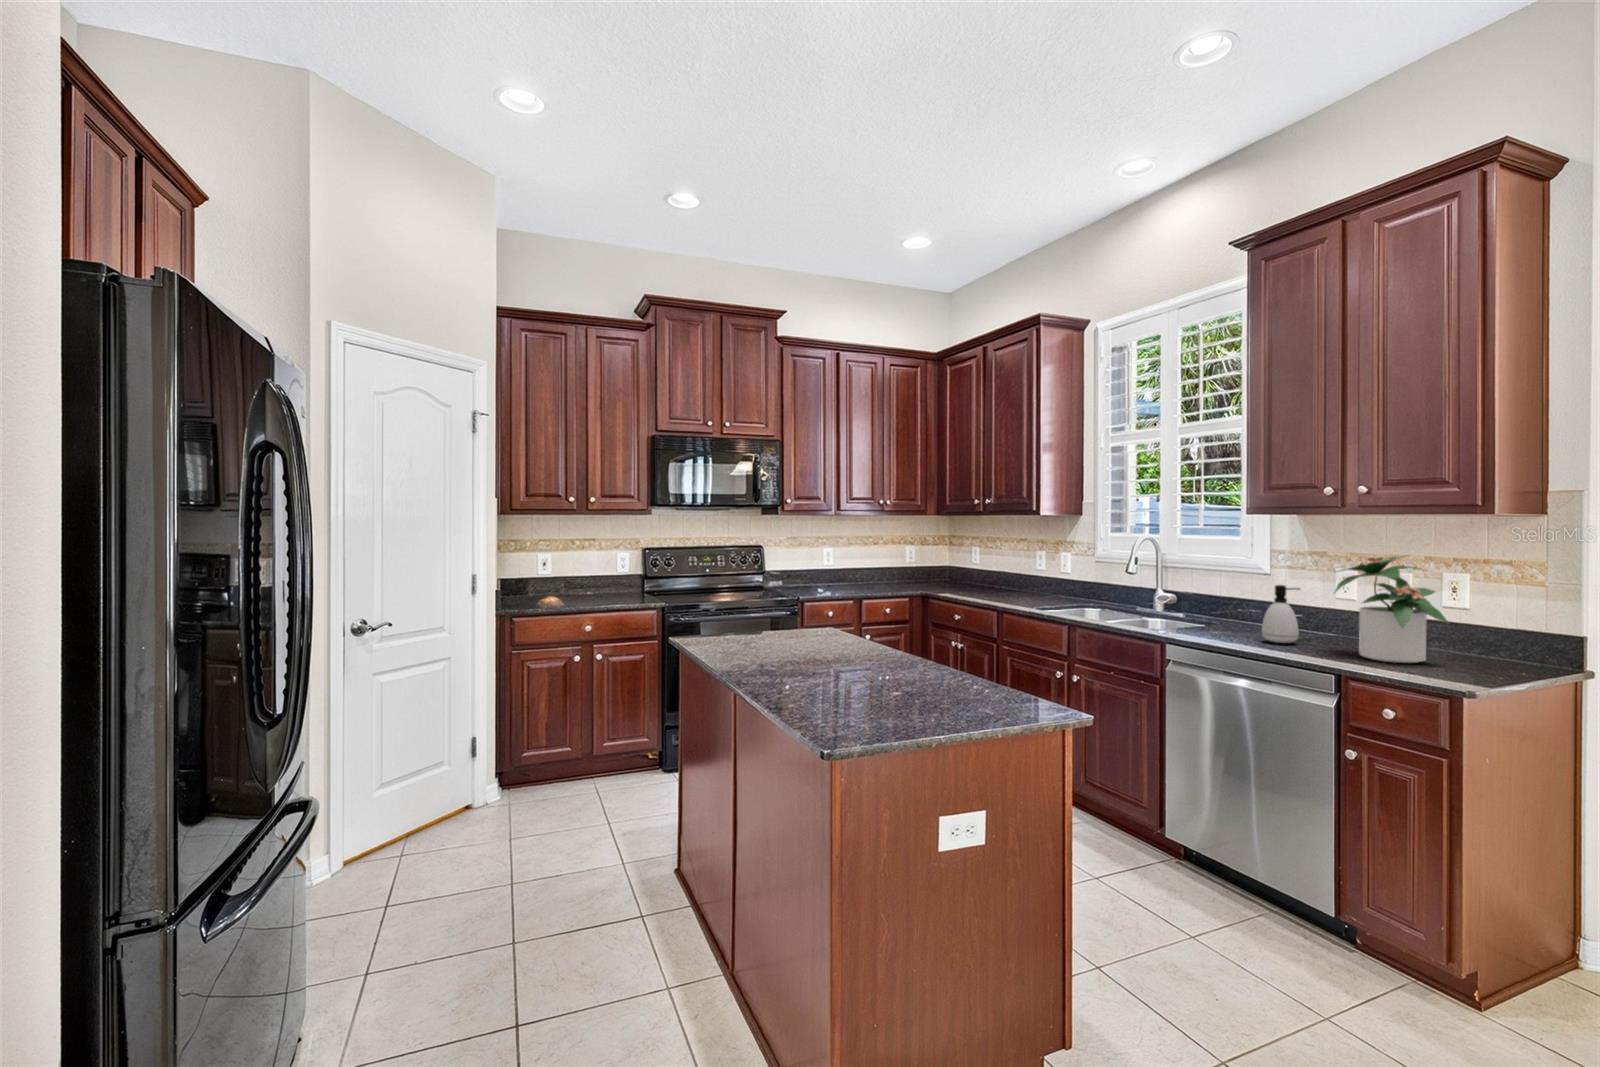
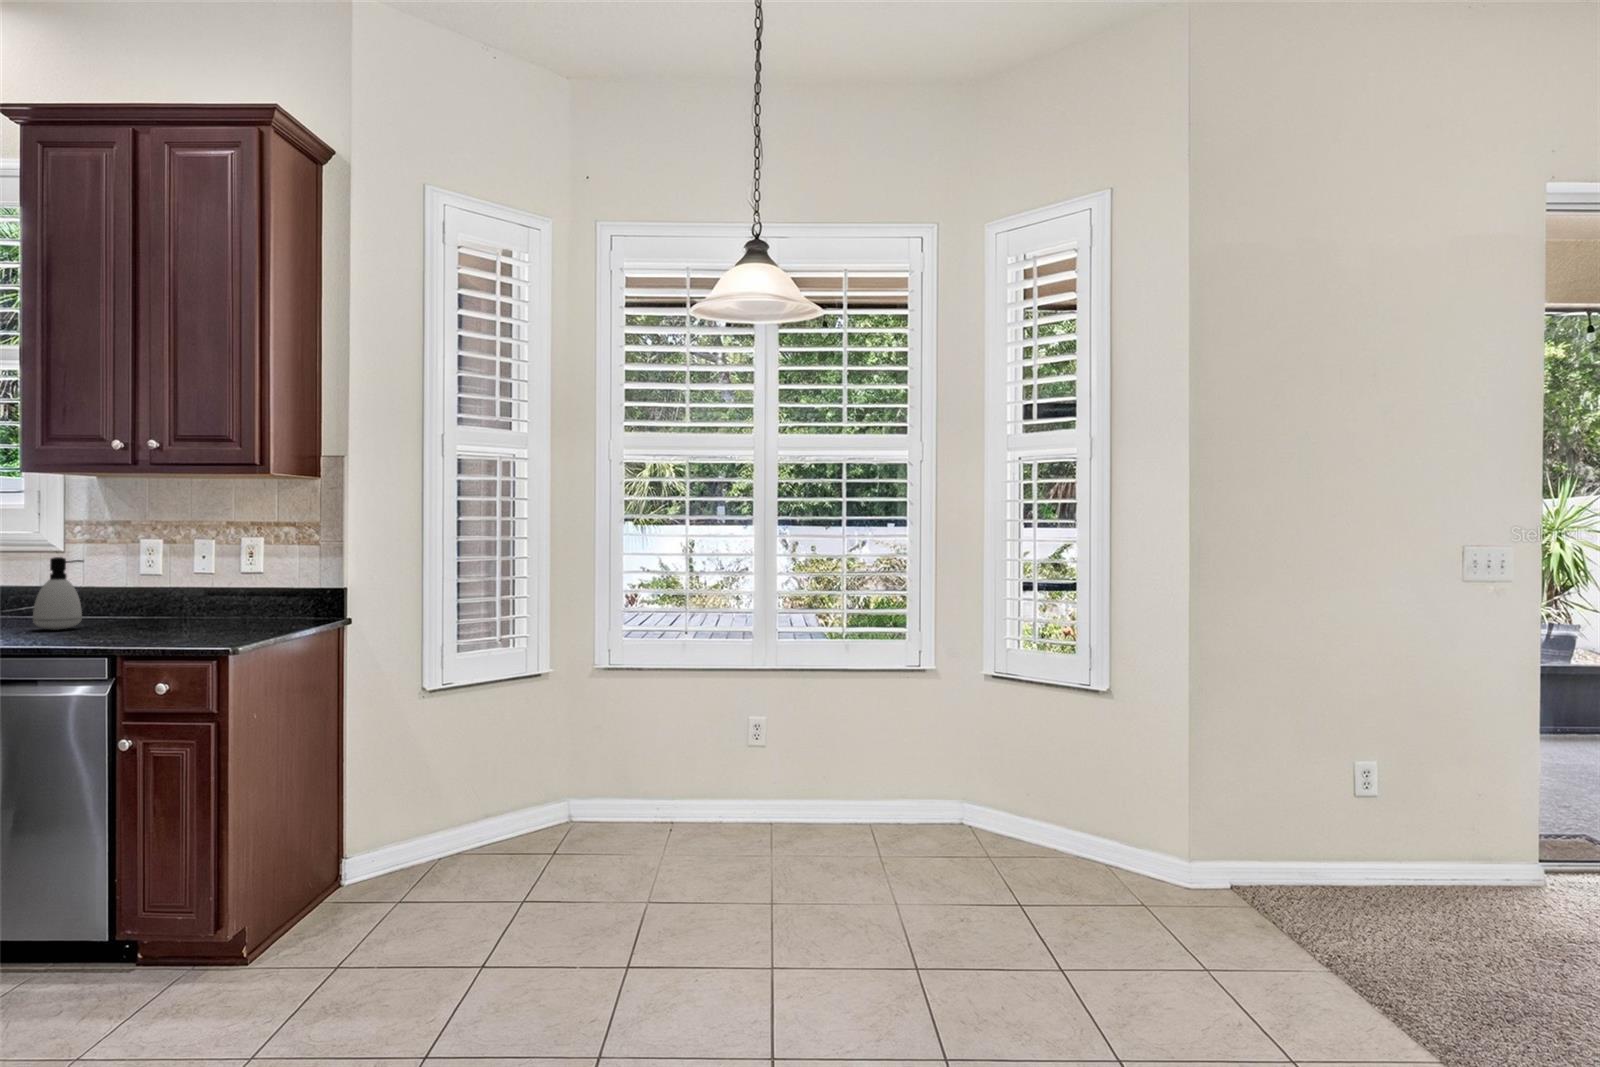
potted plant: present [1335,556,1448,663] -> none [111,516,233,633]

